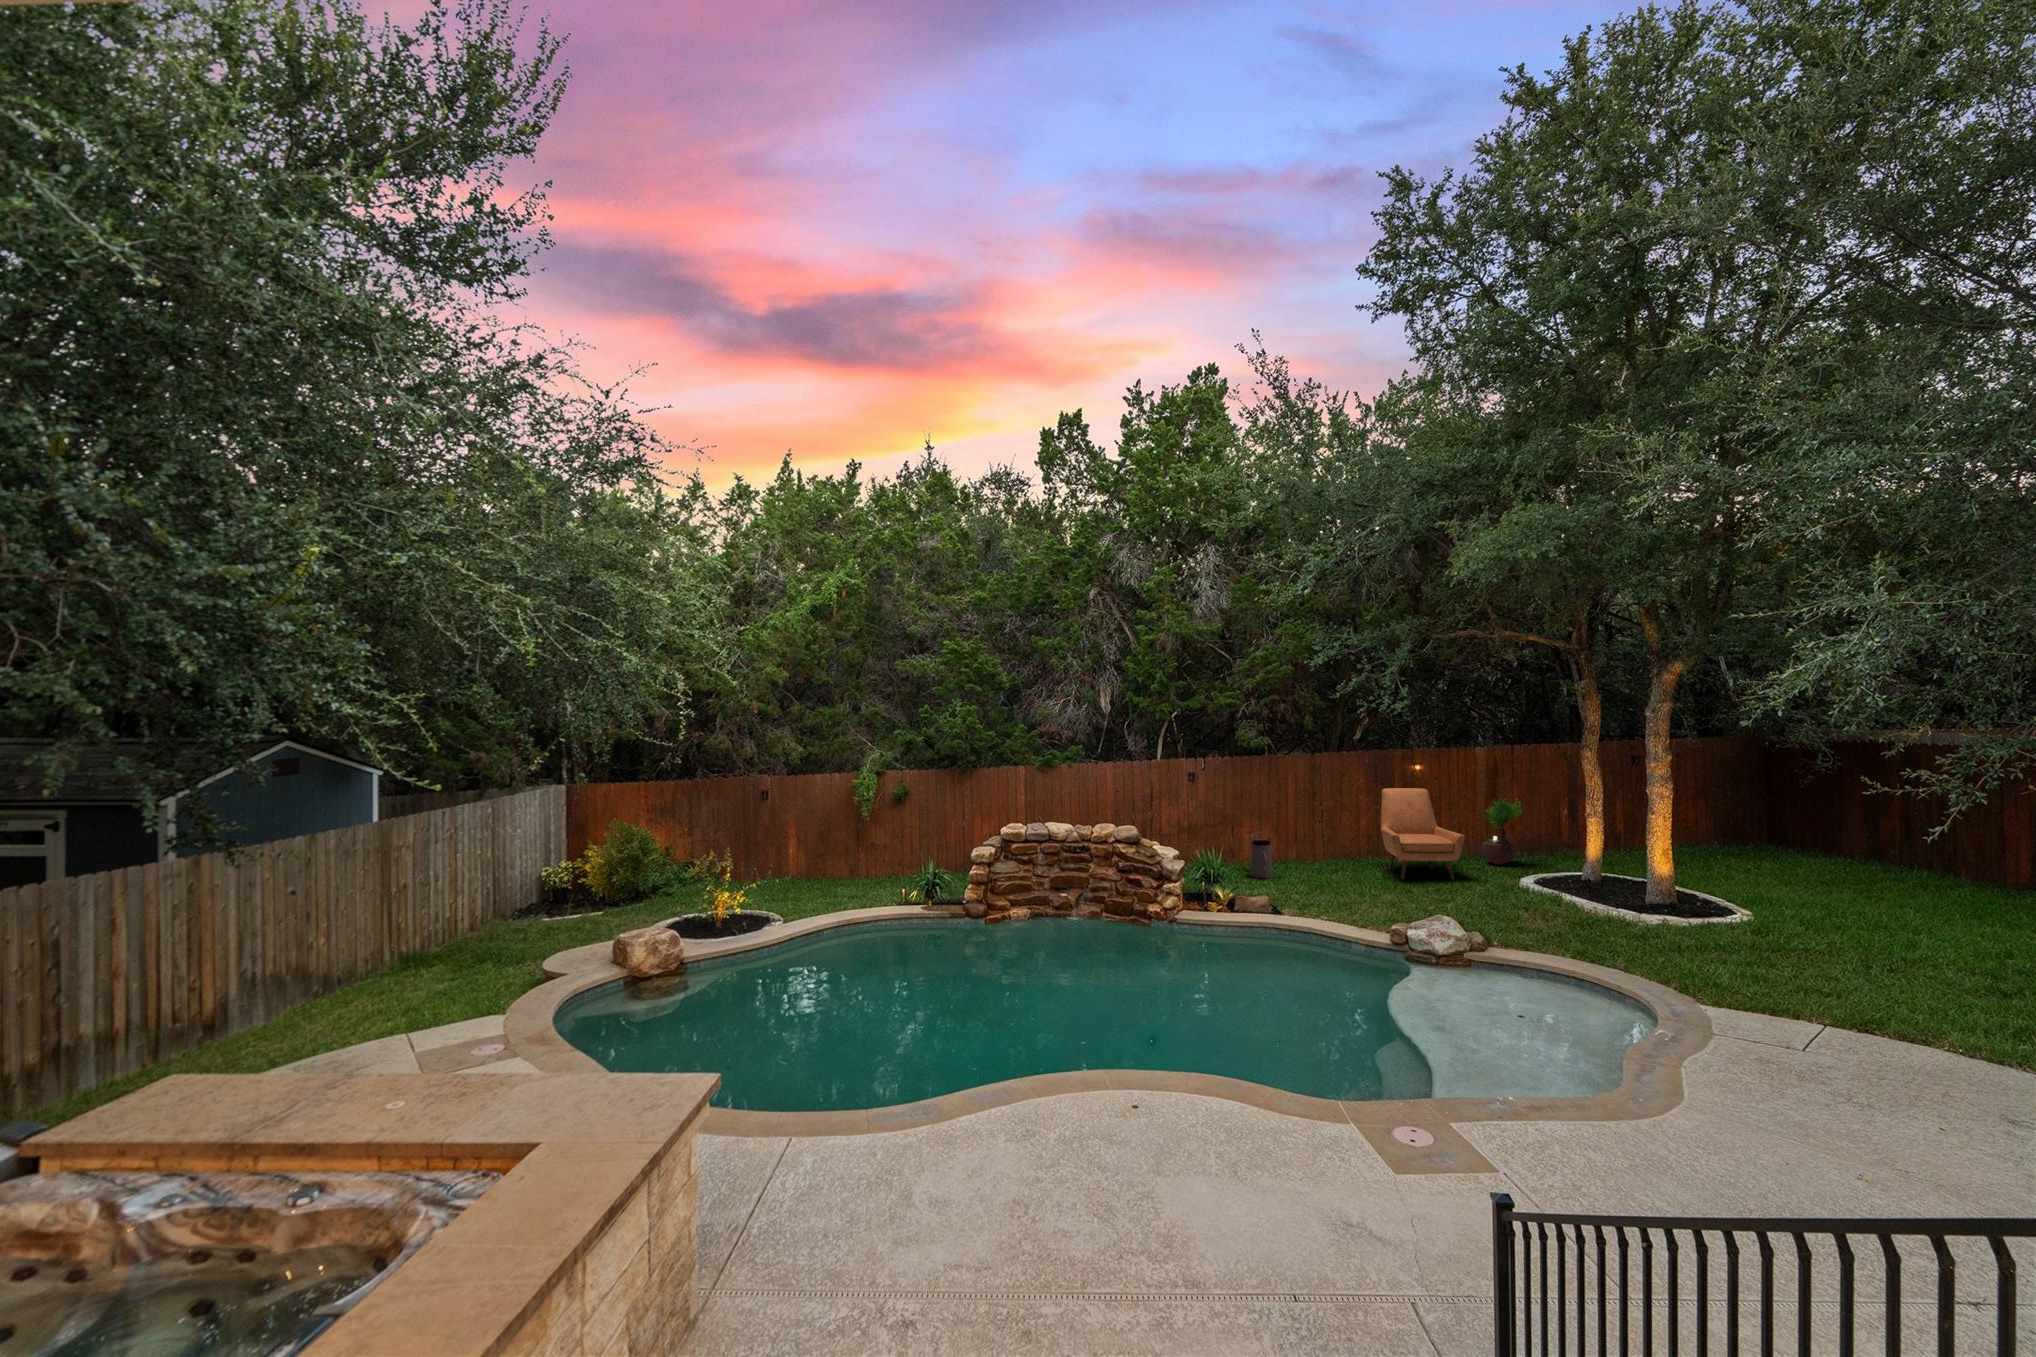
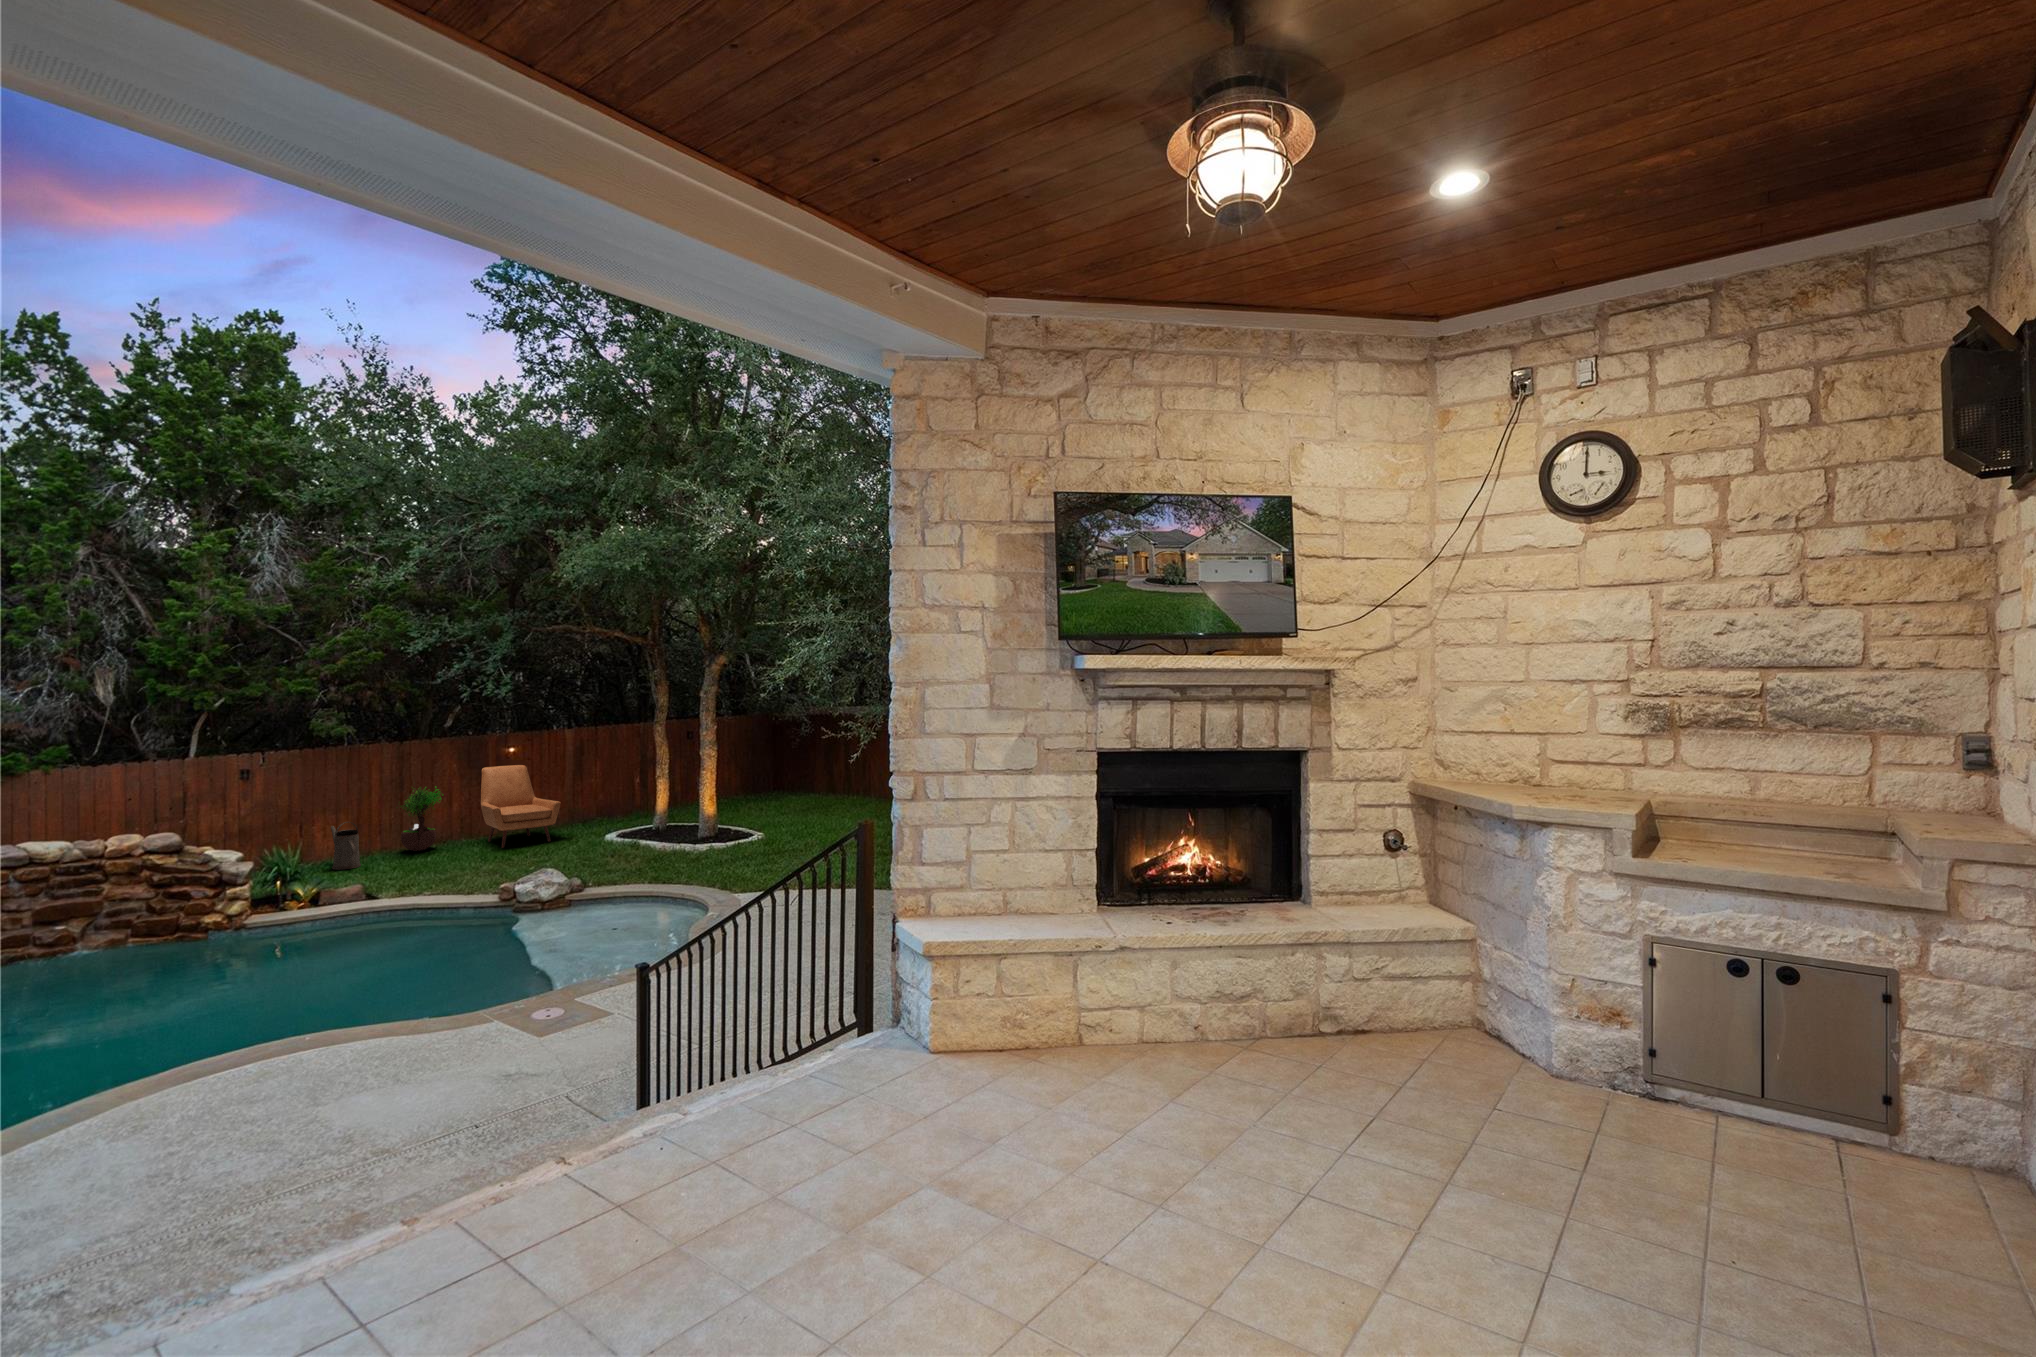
potted tree: present [1480,798,1522,864] -> present [400,787,441,851]

